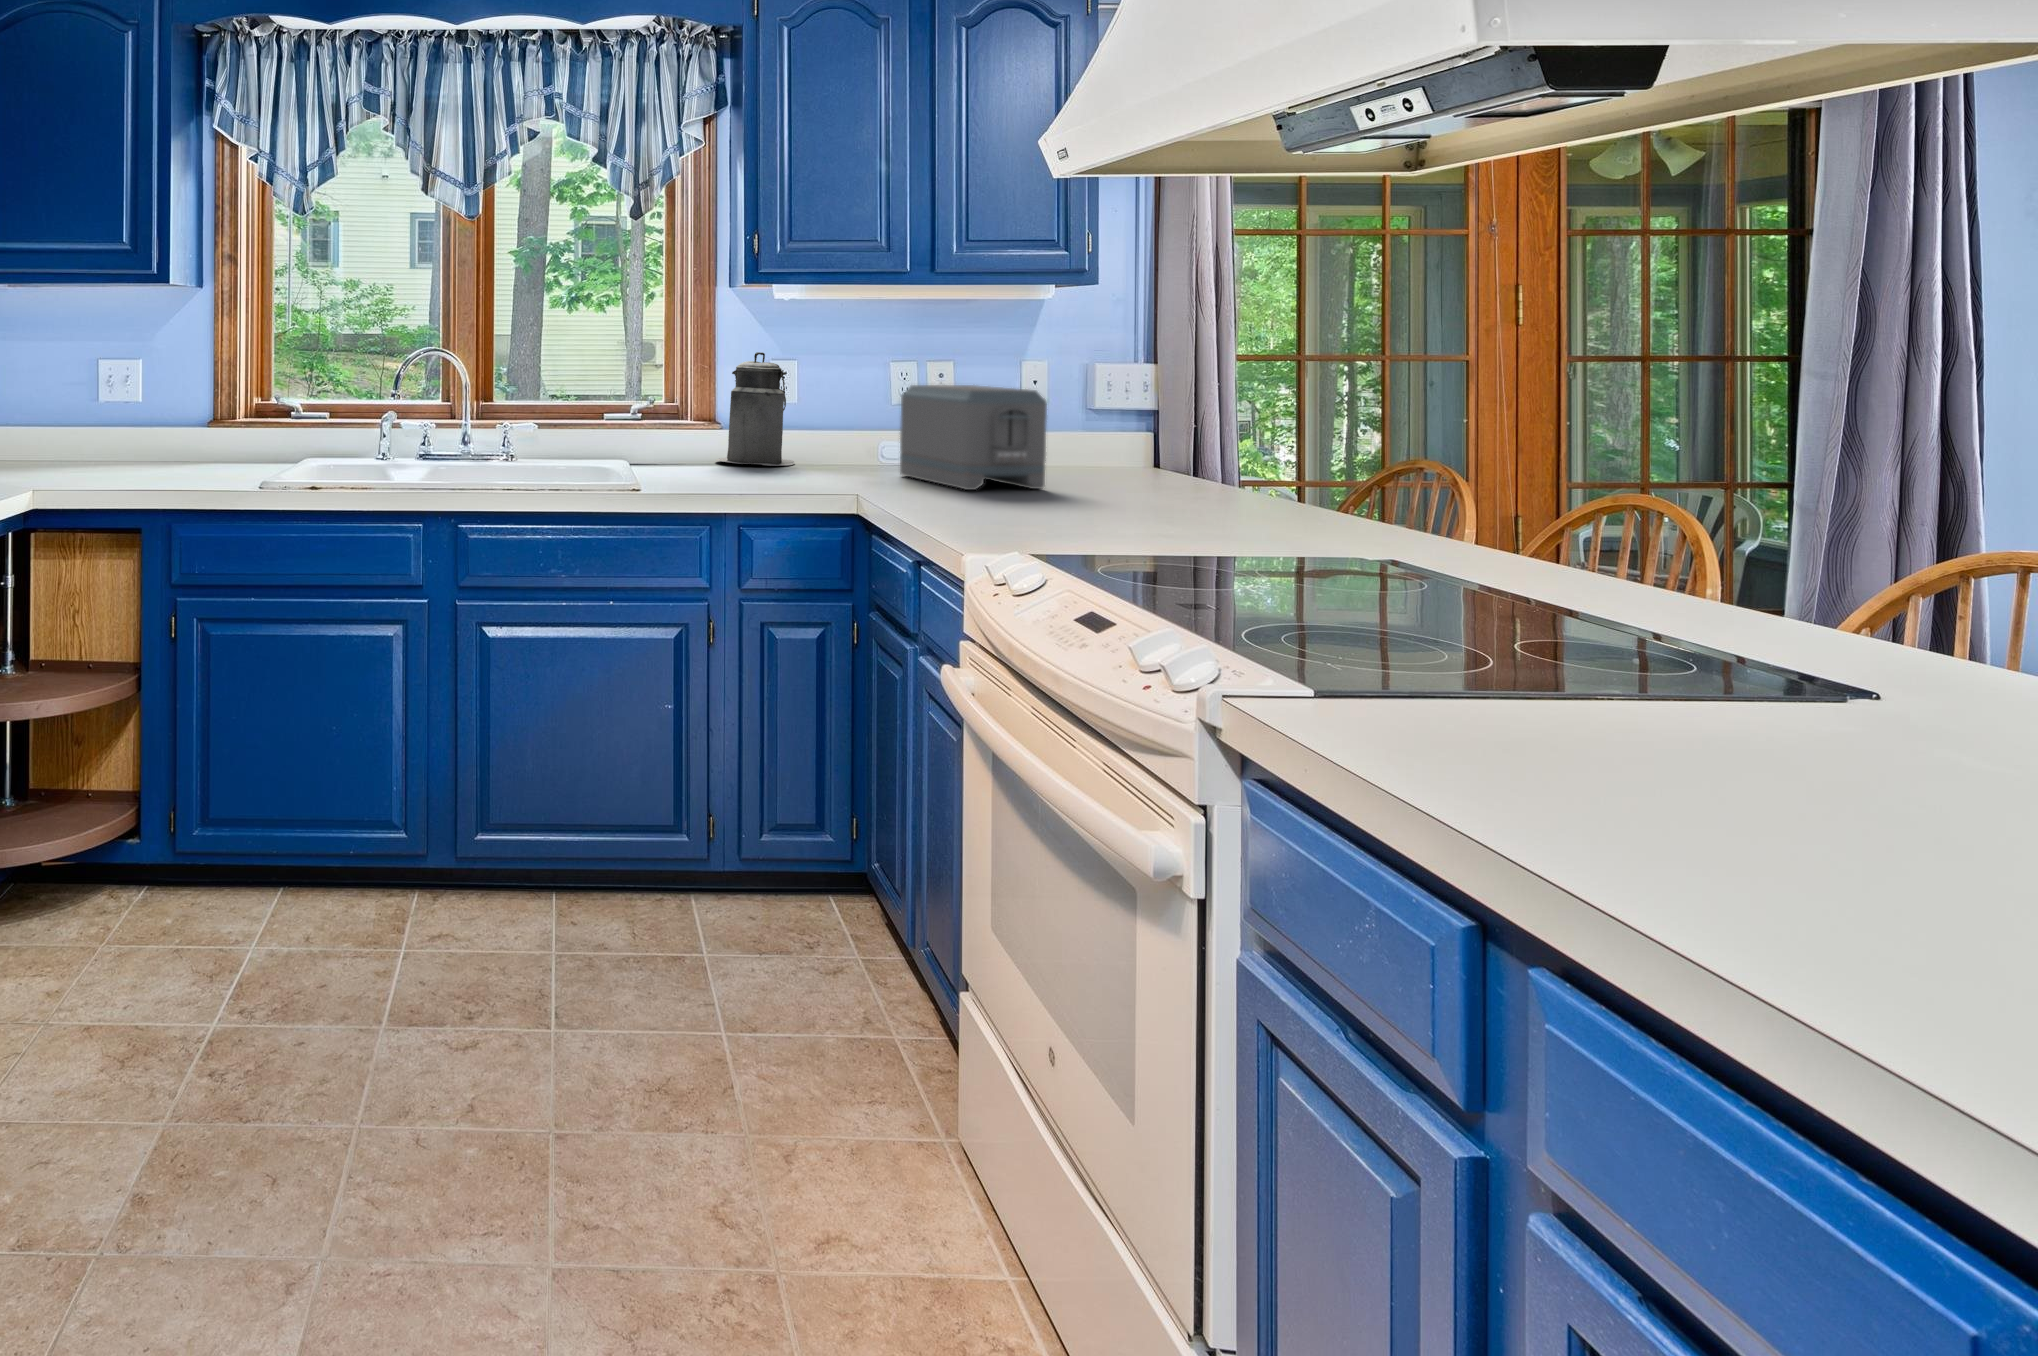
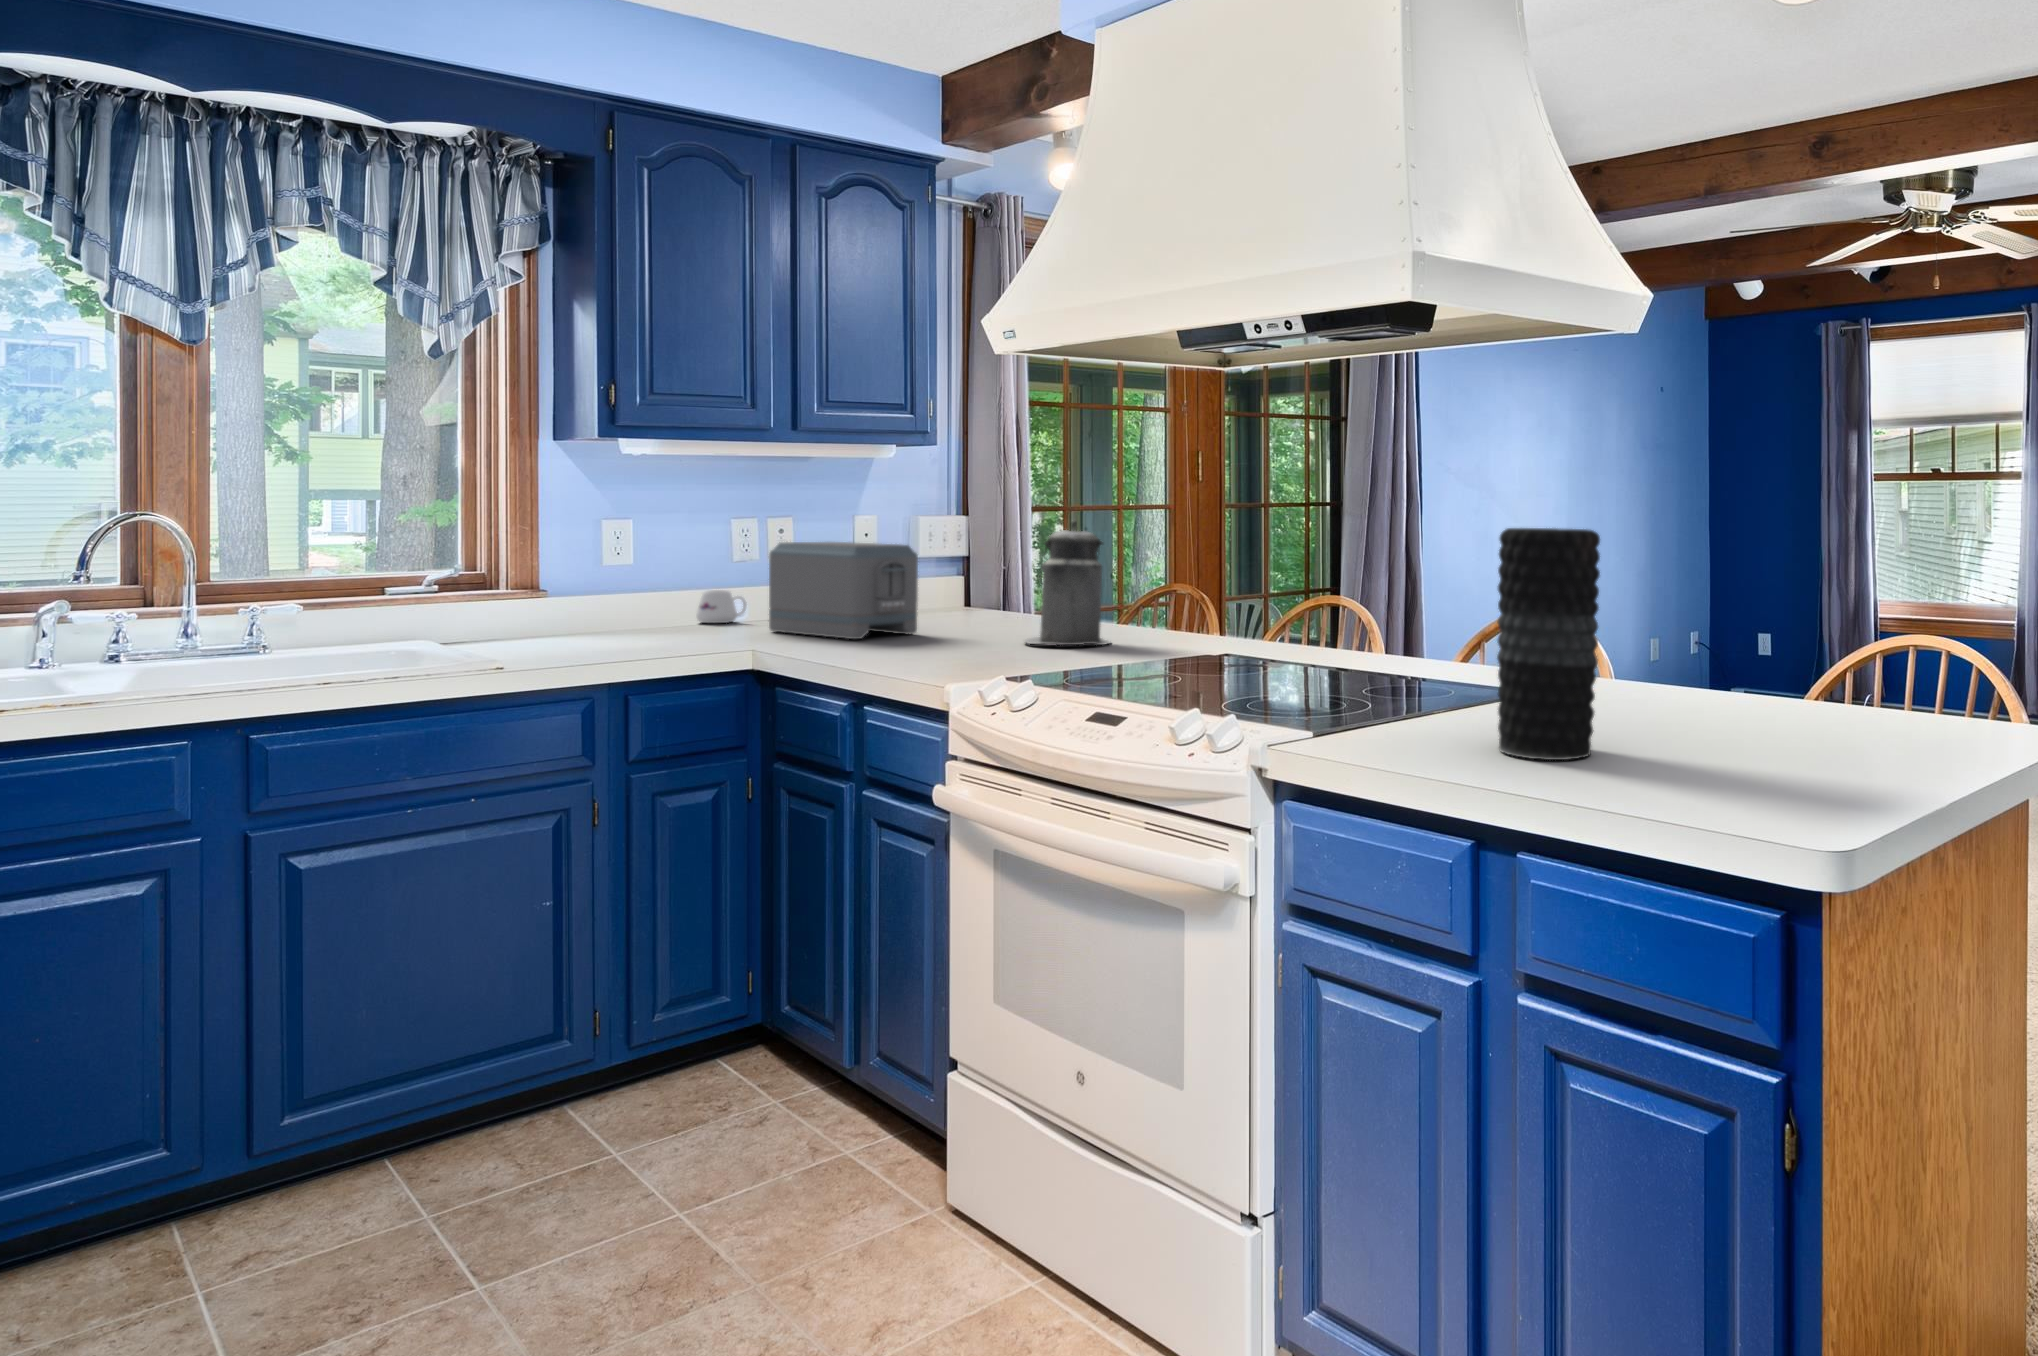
canister: present [716,352,795,466] -> present [1024,521,1110,645]
vase: none [1666,385,1905,793] -> present [1497,528,1600,760]
mug: none [849,431,894,464] -> present [696,590,747,623]

